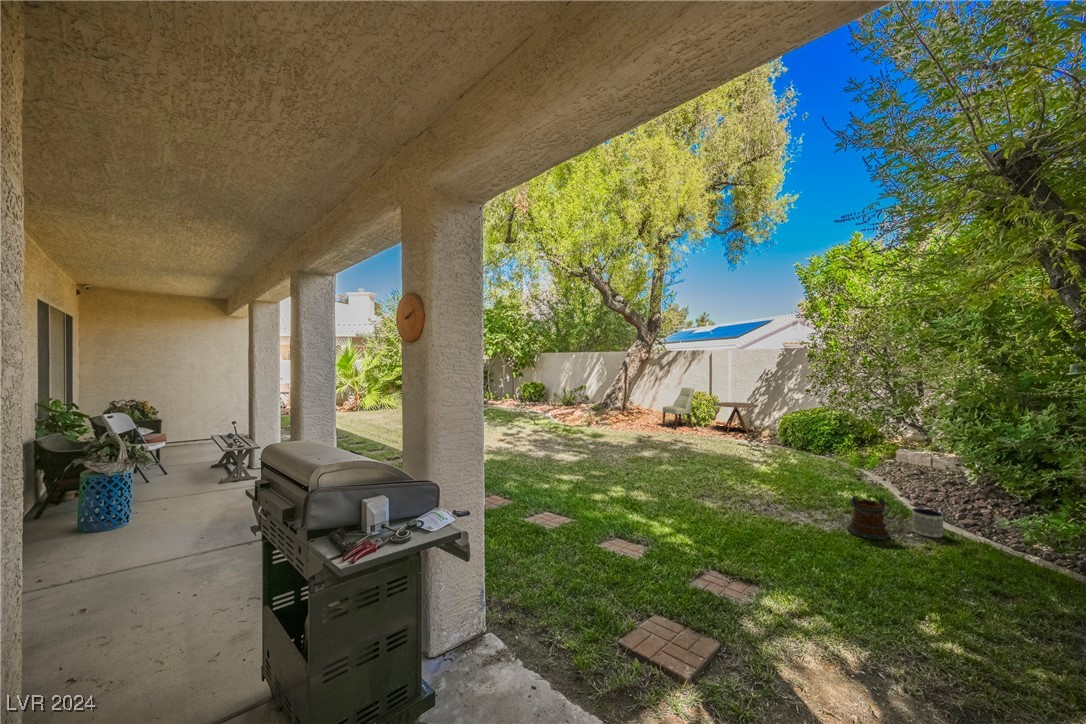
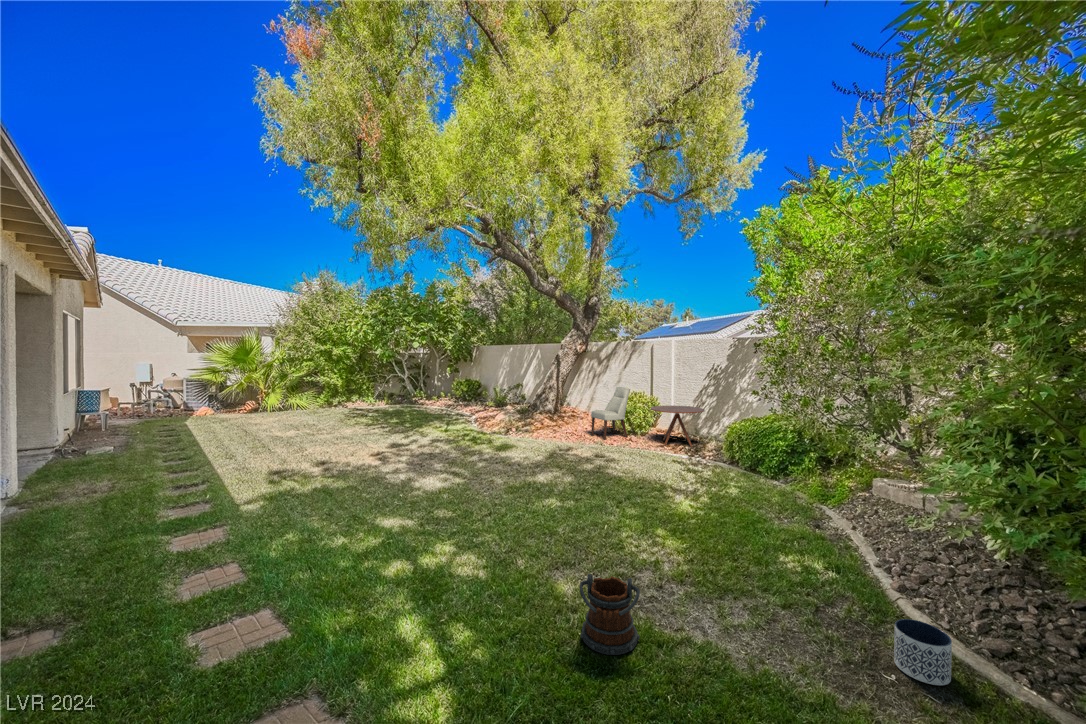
bucket: present [847,496,891,540] -> present [580,574,640,655]

